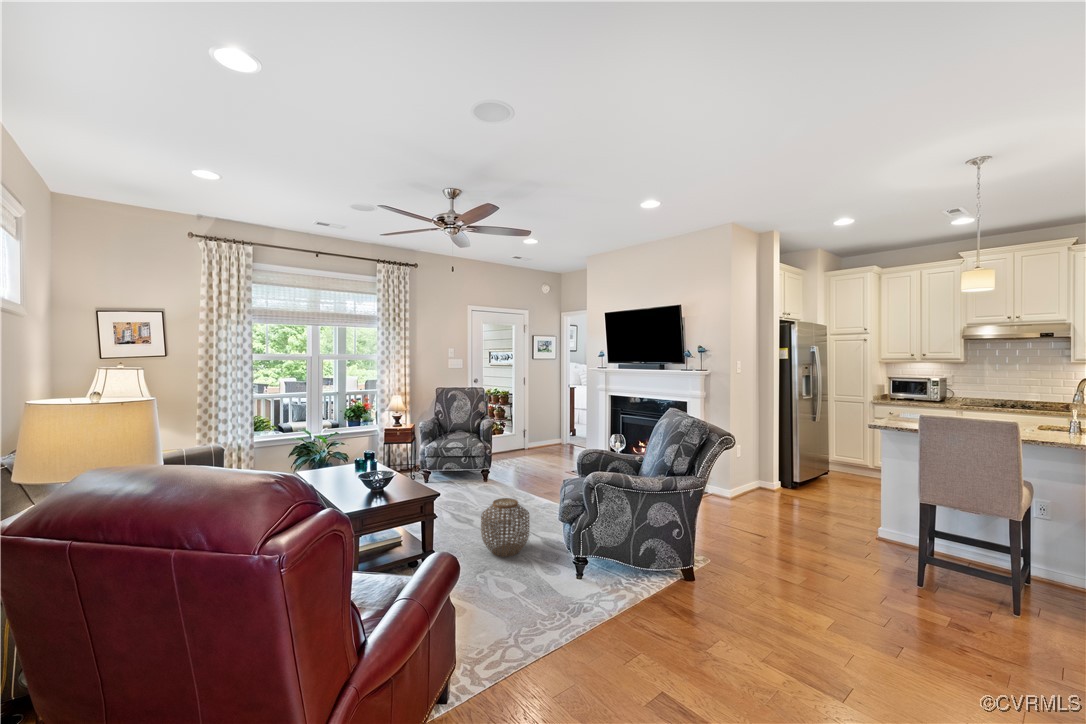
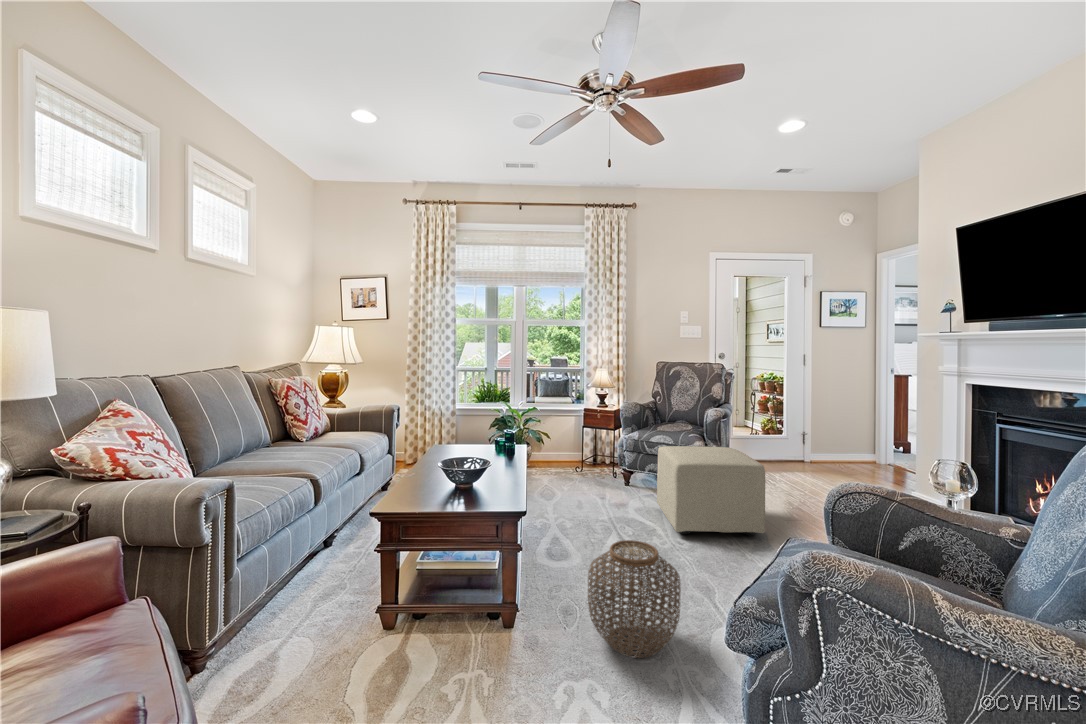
ottoman: none [462,445,533,502] -> present [657,446,766,536]

